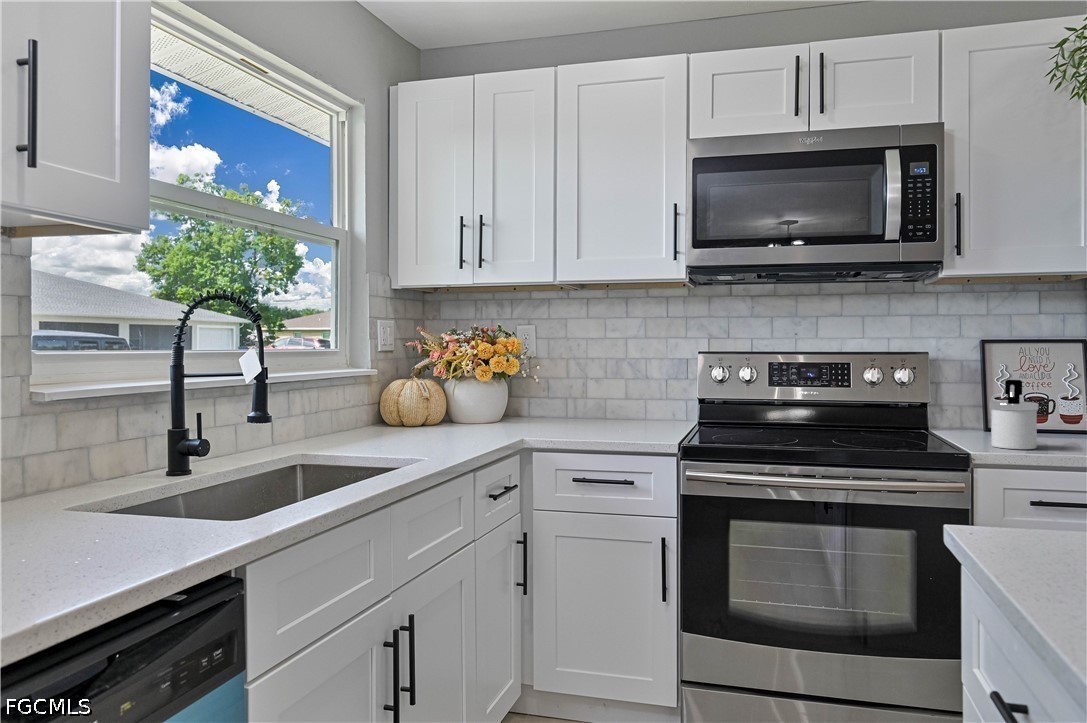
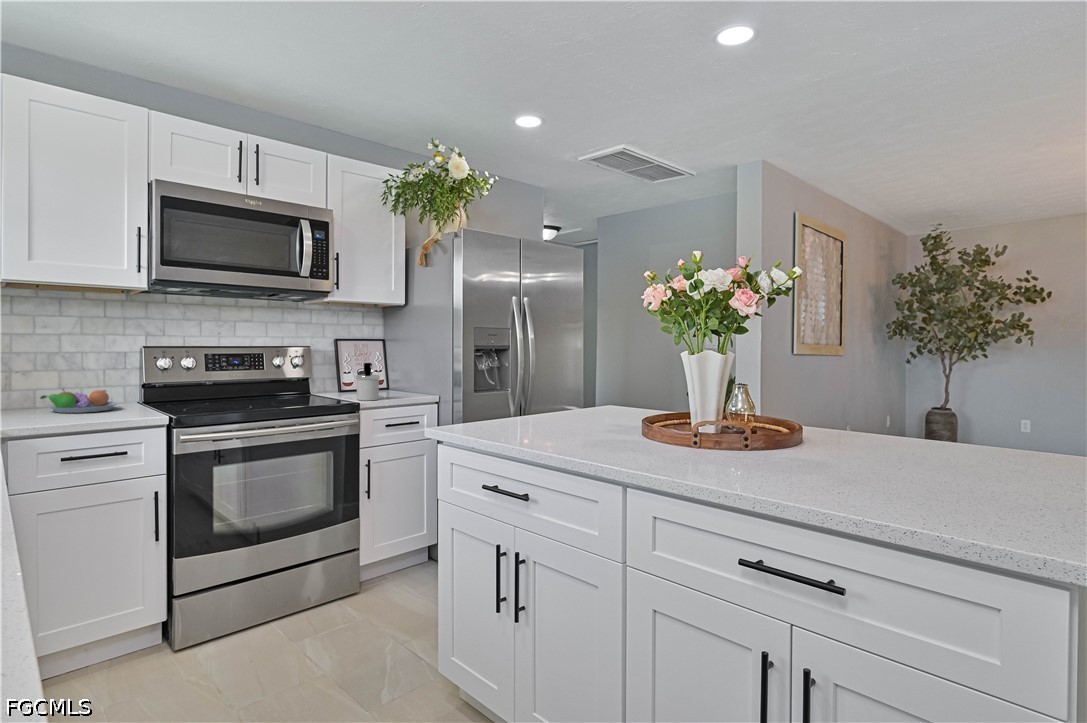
fruit bowl: none [589,401,659,430] -> present [40,388,118,413]

